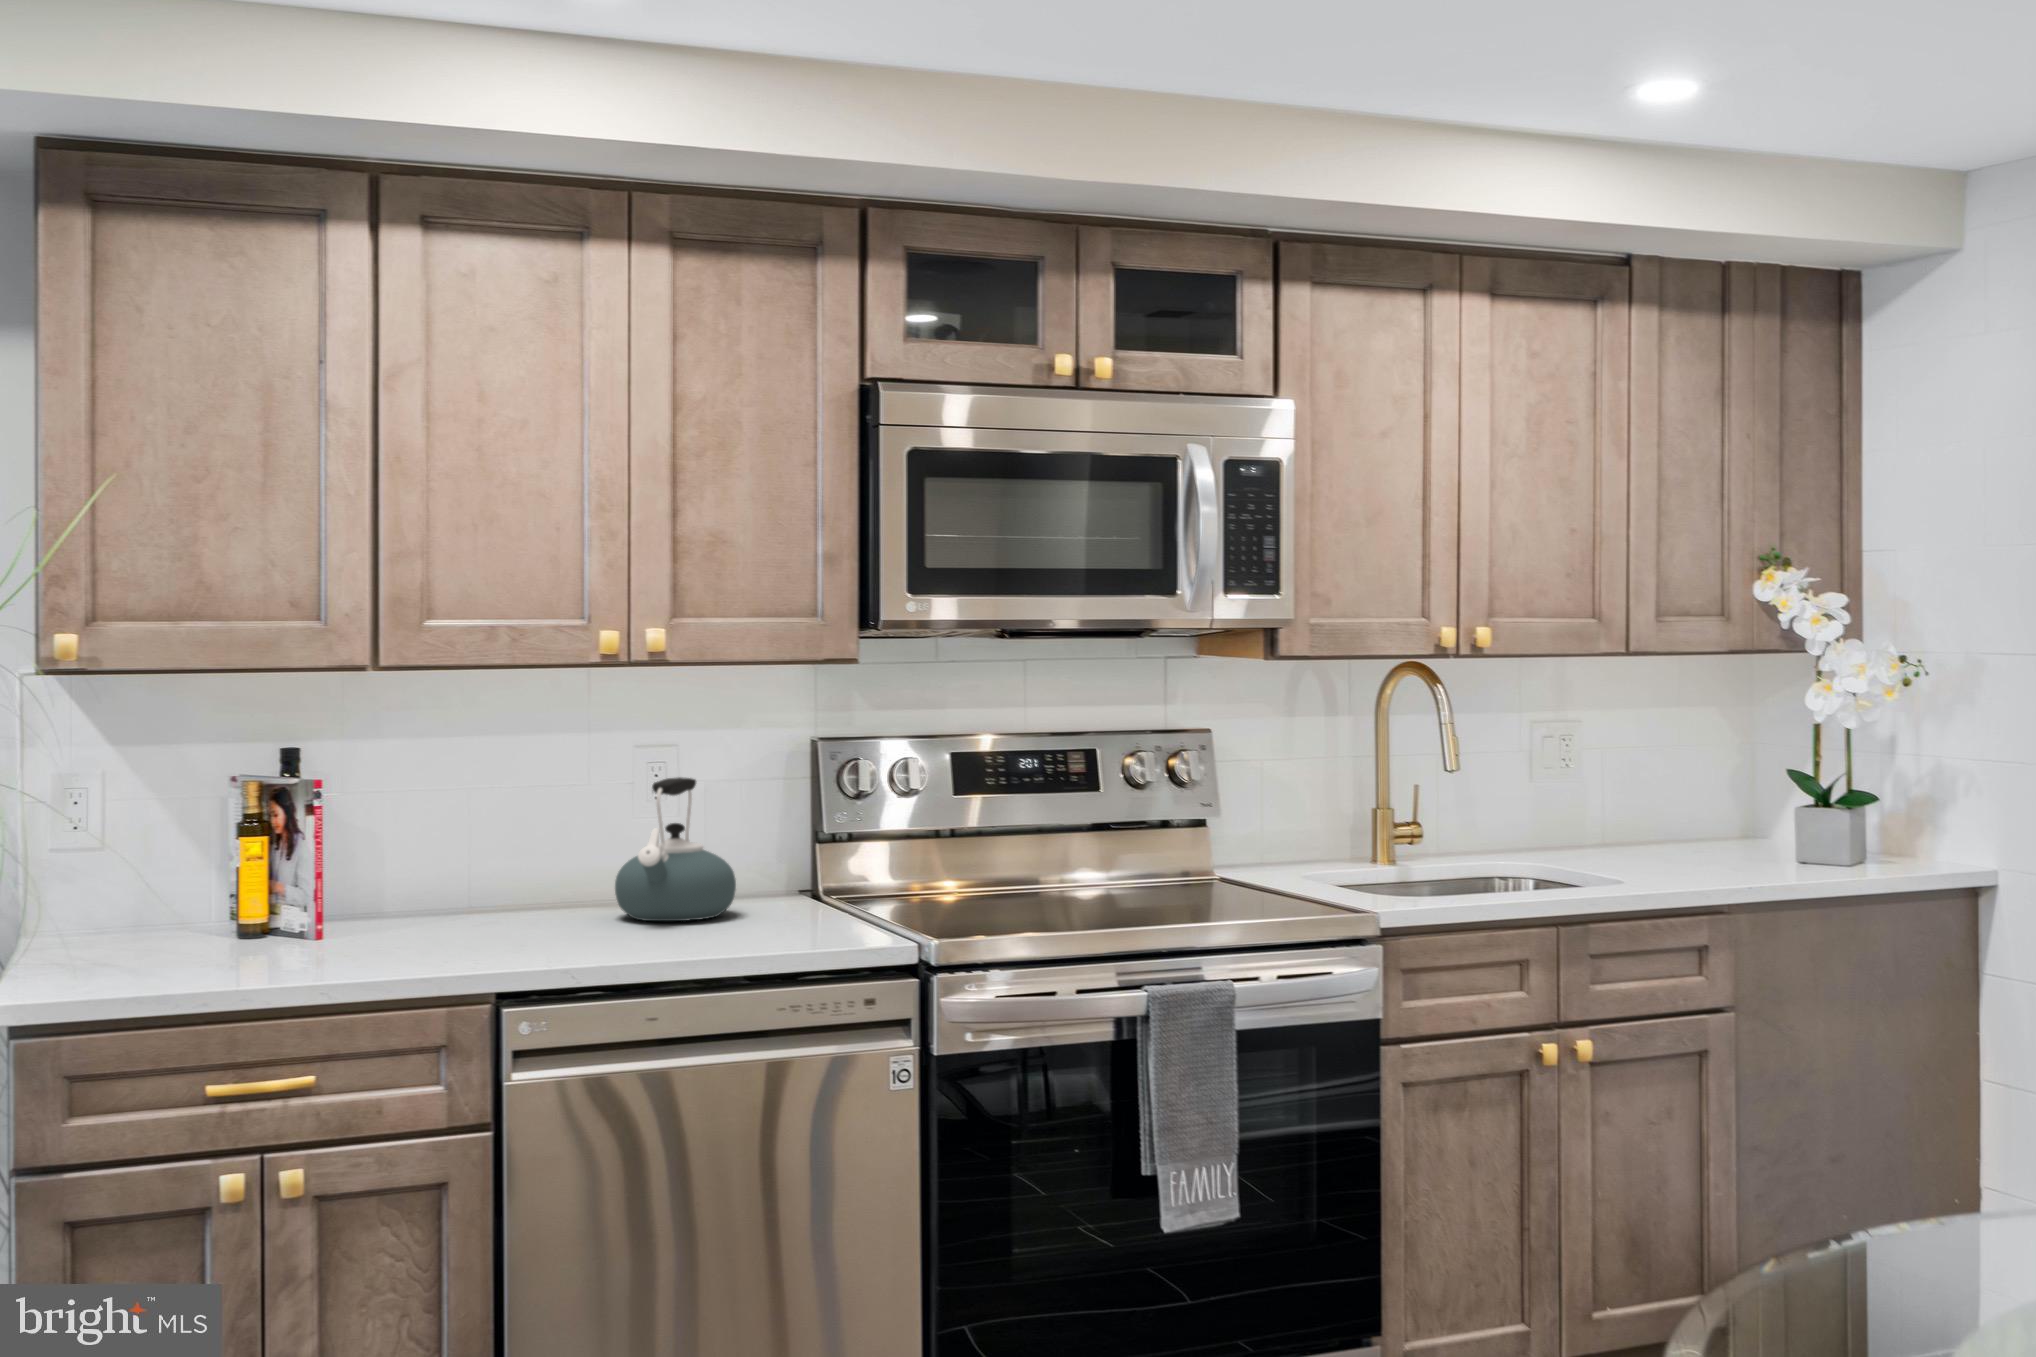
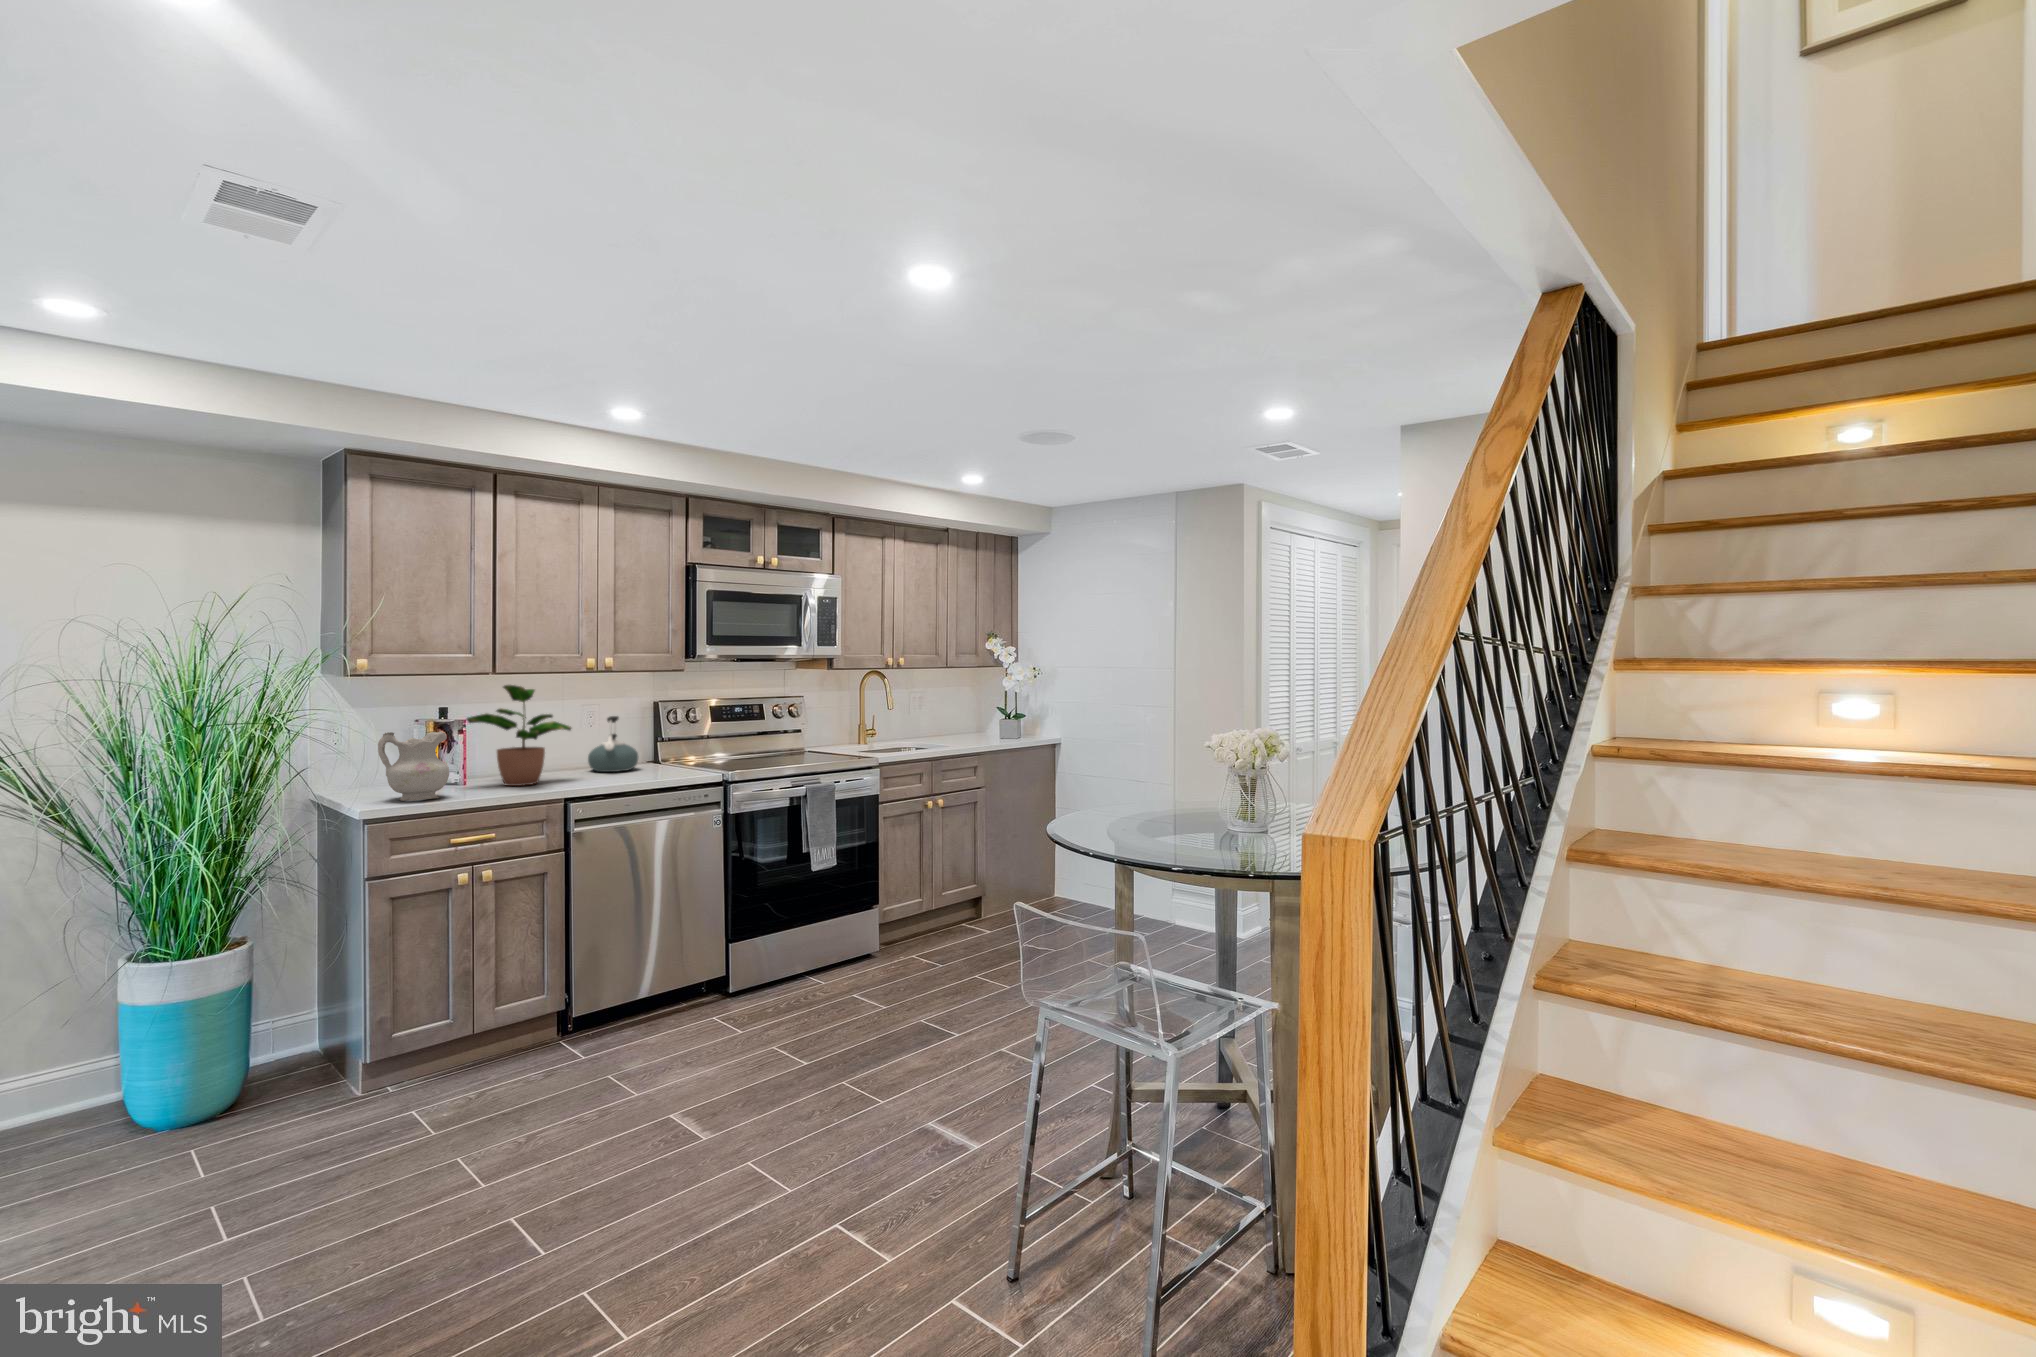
potted plant: none [286,694,546,950] -> present [467,685,571,786]
ceramic pitcher: none [52,808,216,980] -> present [378,731,449,801]

